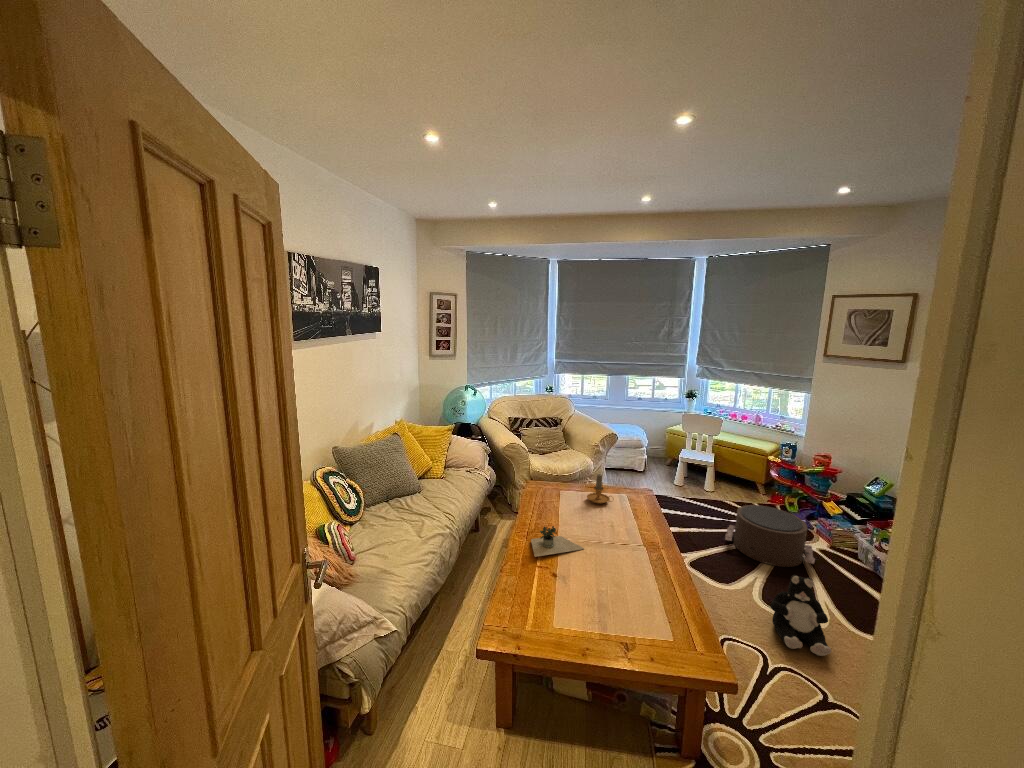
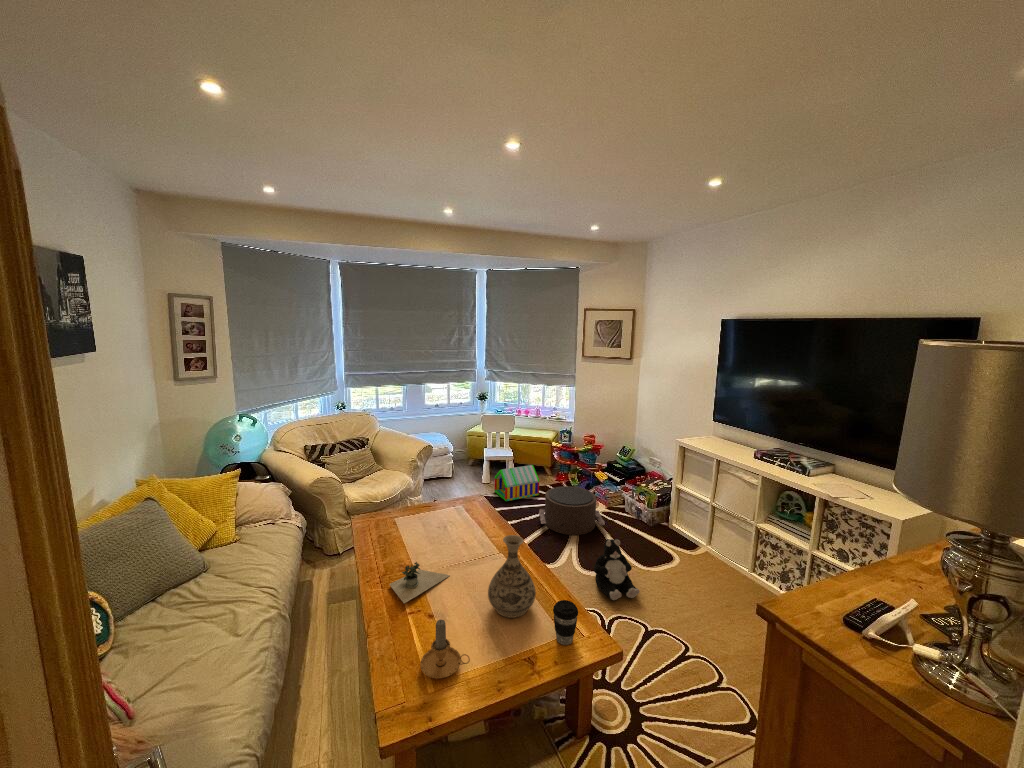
toy house: none [686,473,740,511] -> present [495,465,539,501]
candle: present [587,474,614,504] -> present [420,619,470,678]
vase: none [605,522,655,604] -> present [488,535,536,618]
coffee cup: none [658,601,686,648] -> present [553,600,578,645]

